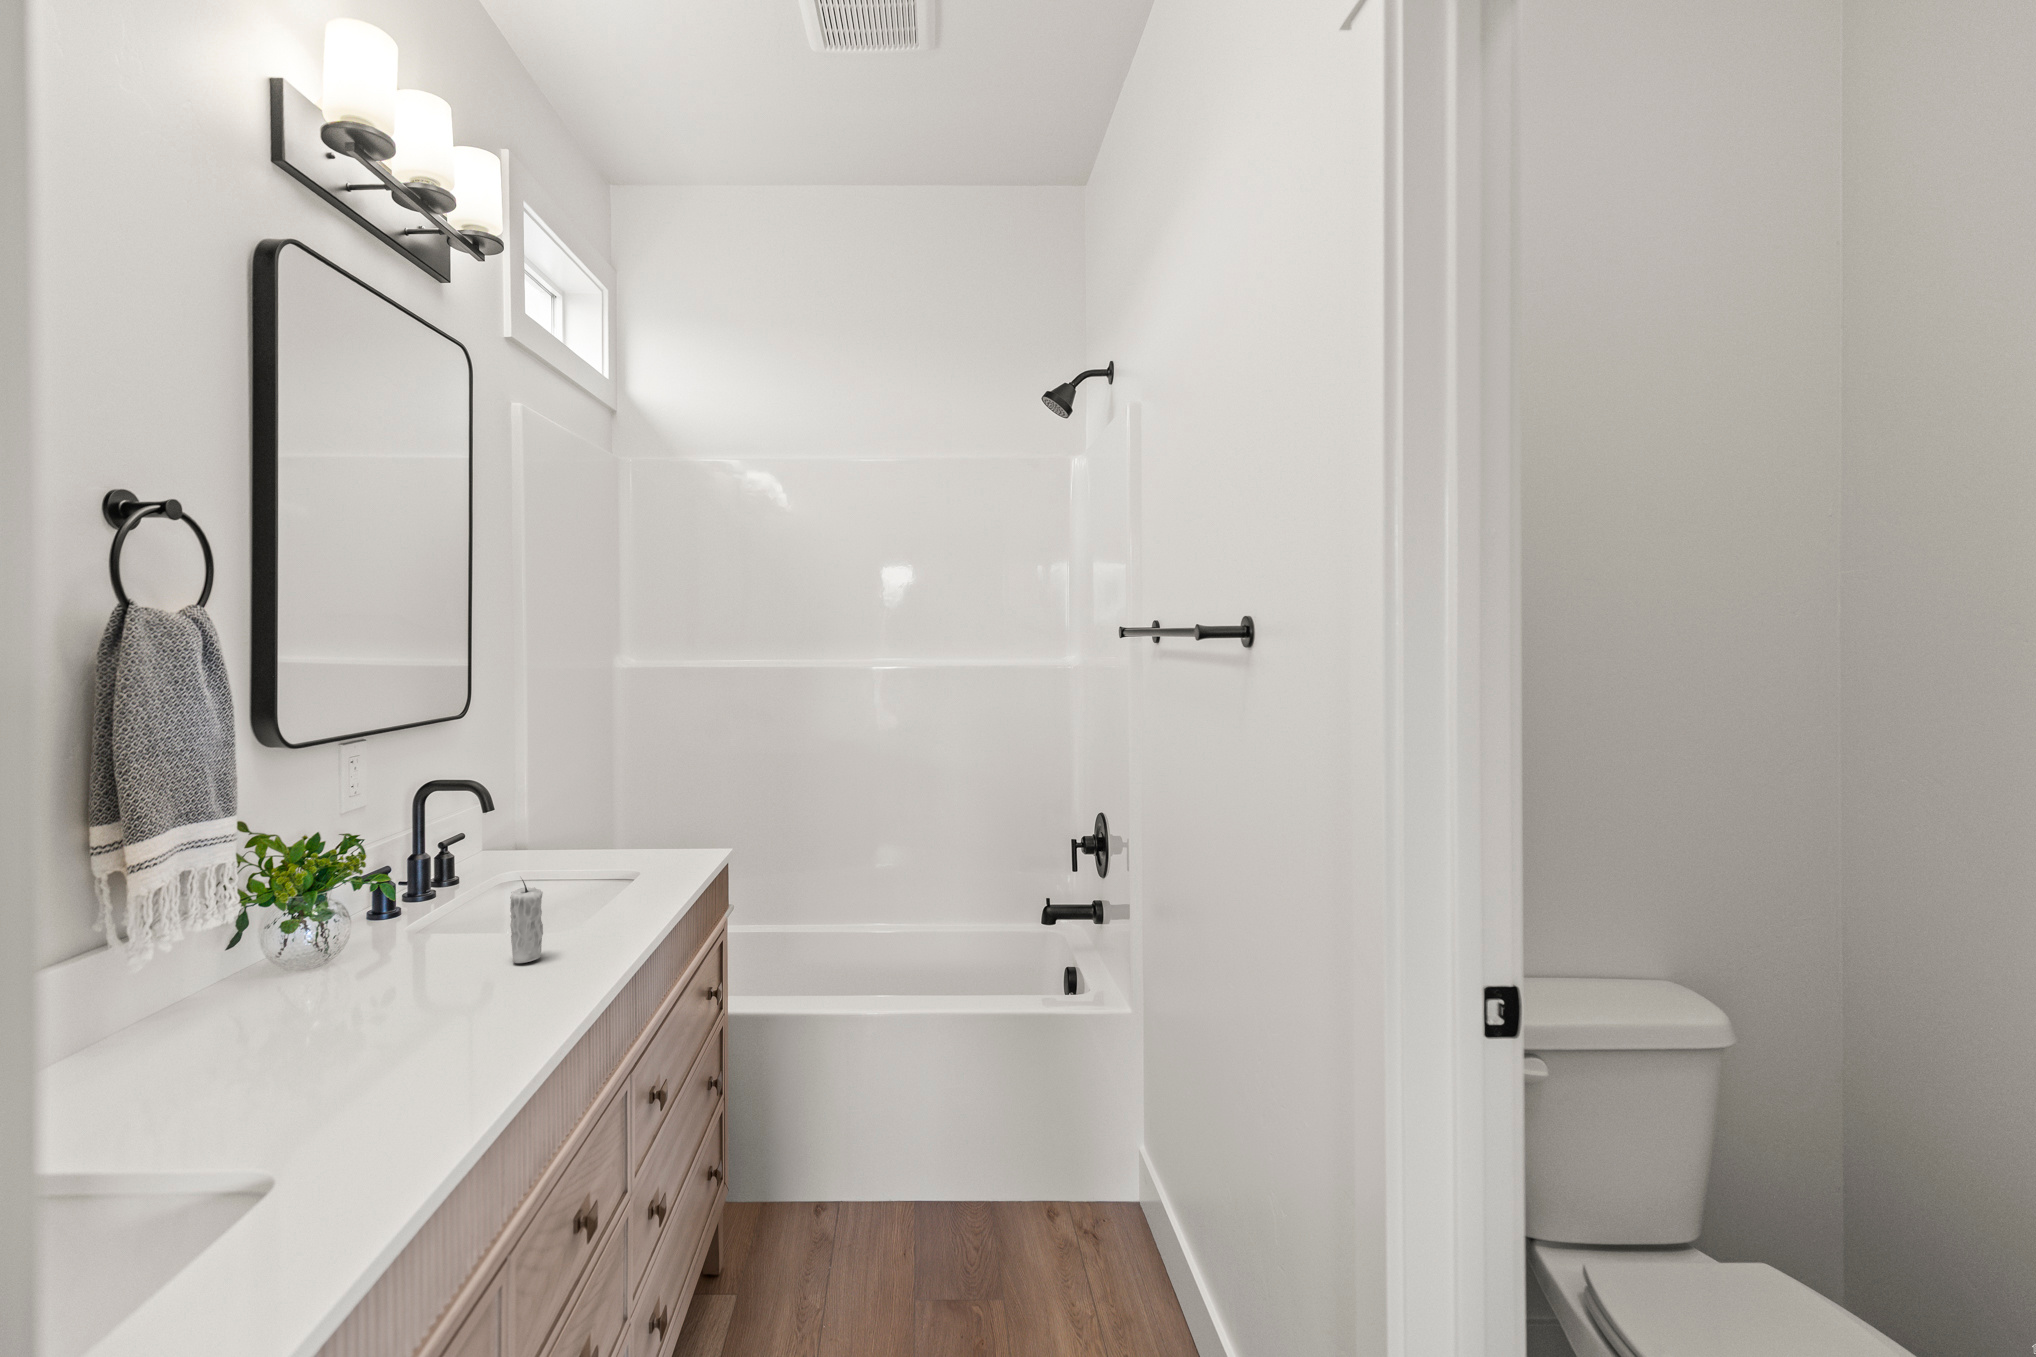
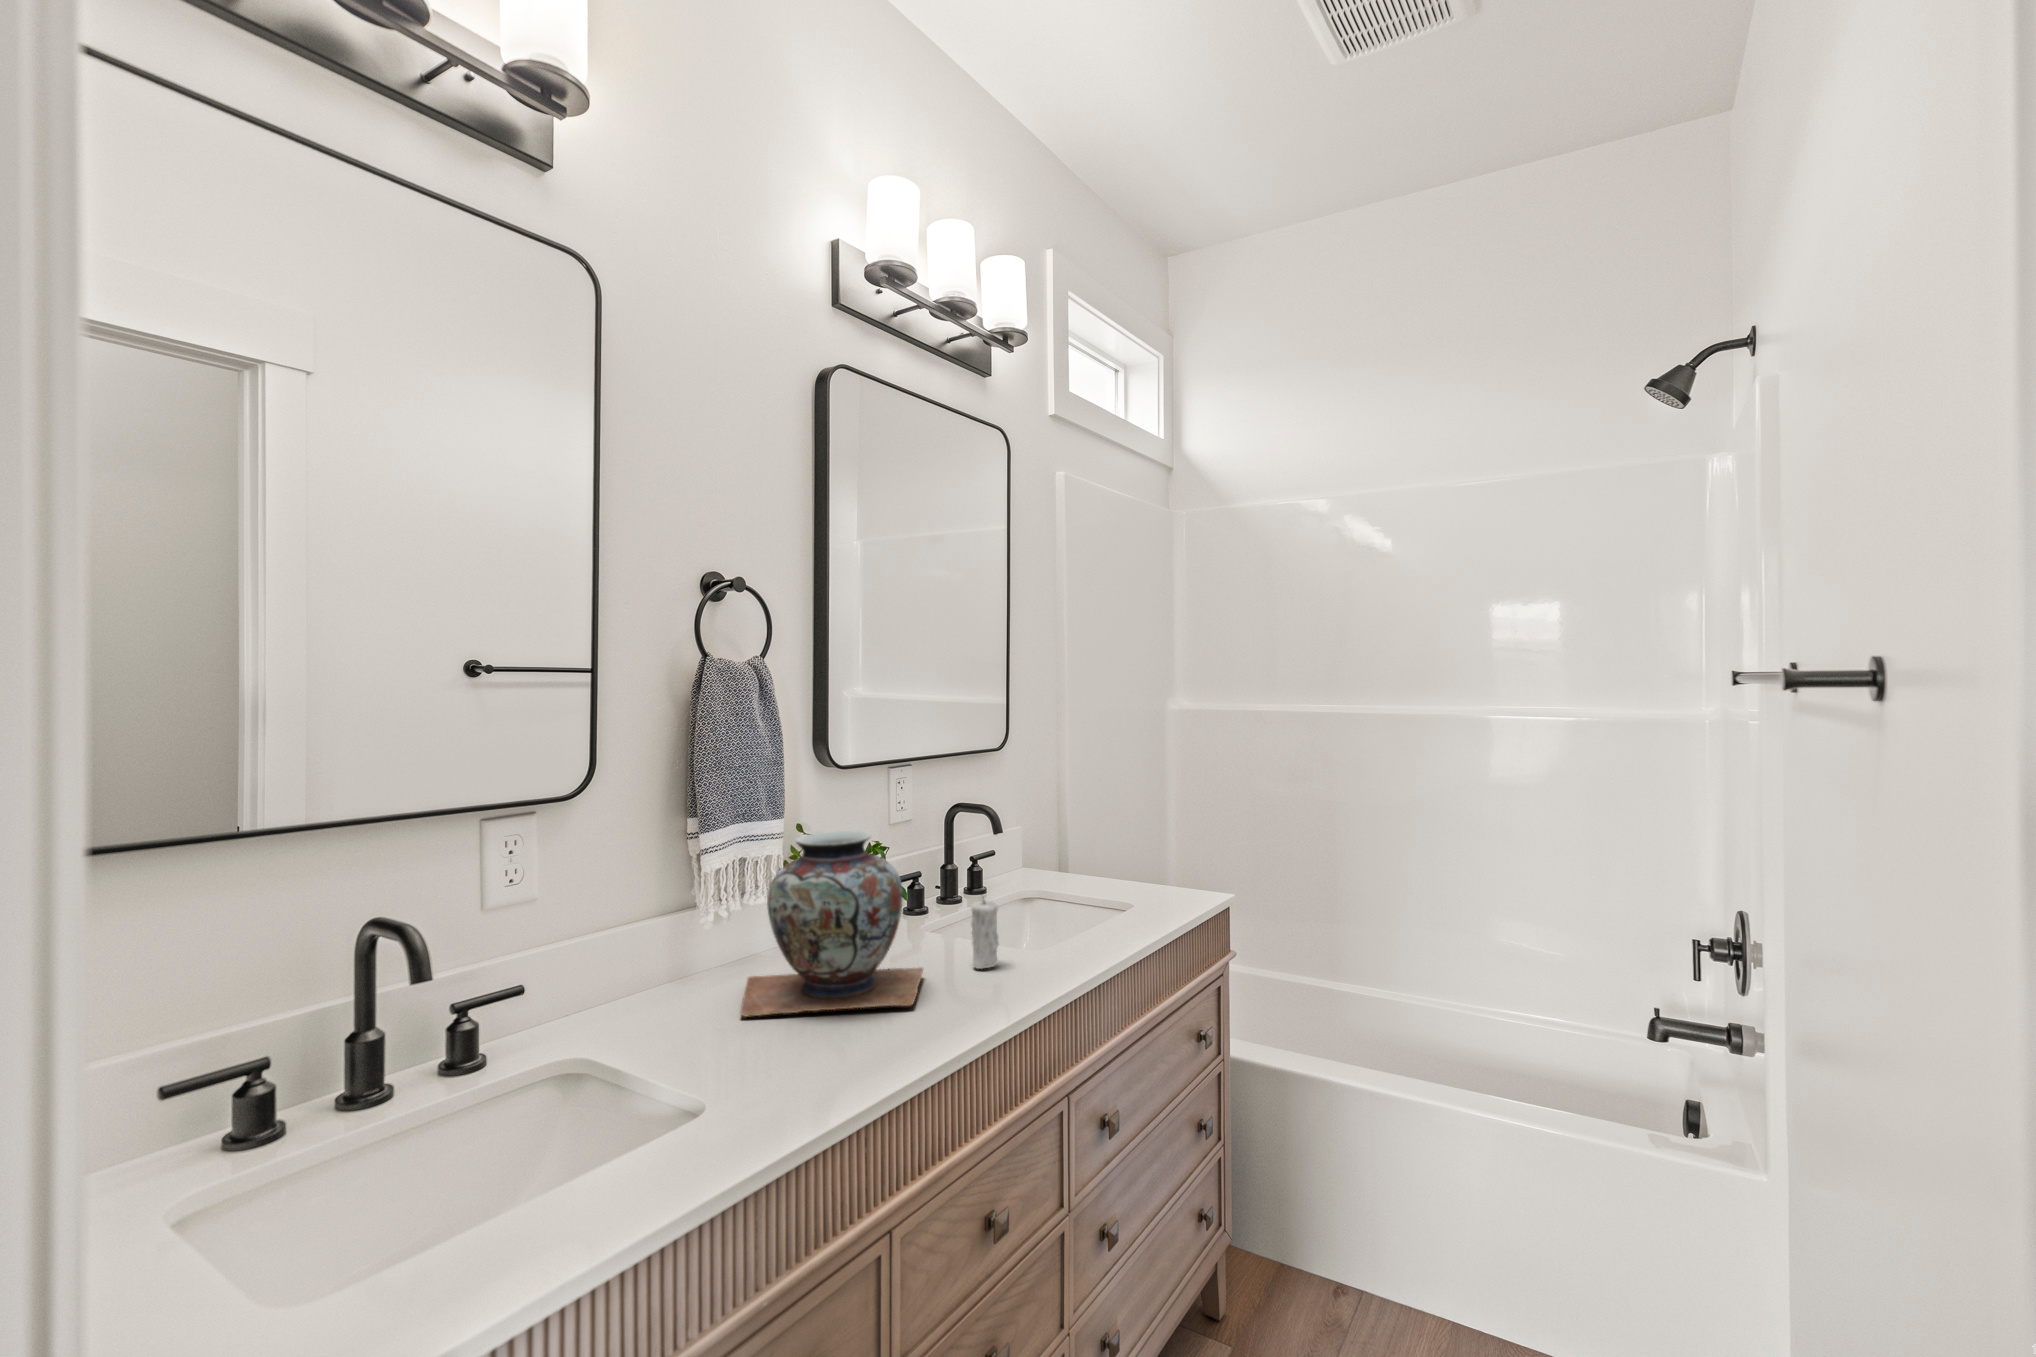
decorative vase: none [212,823,478,1067] -> present [740,831,923,1017]

